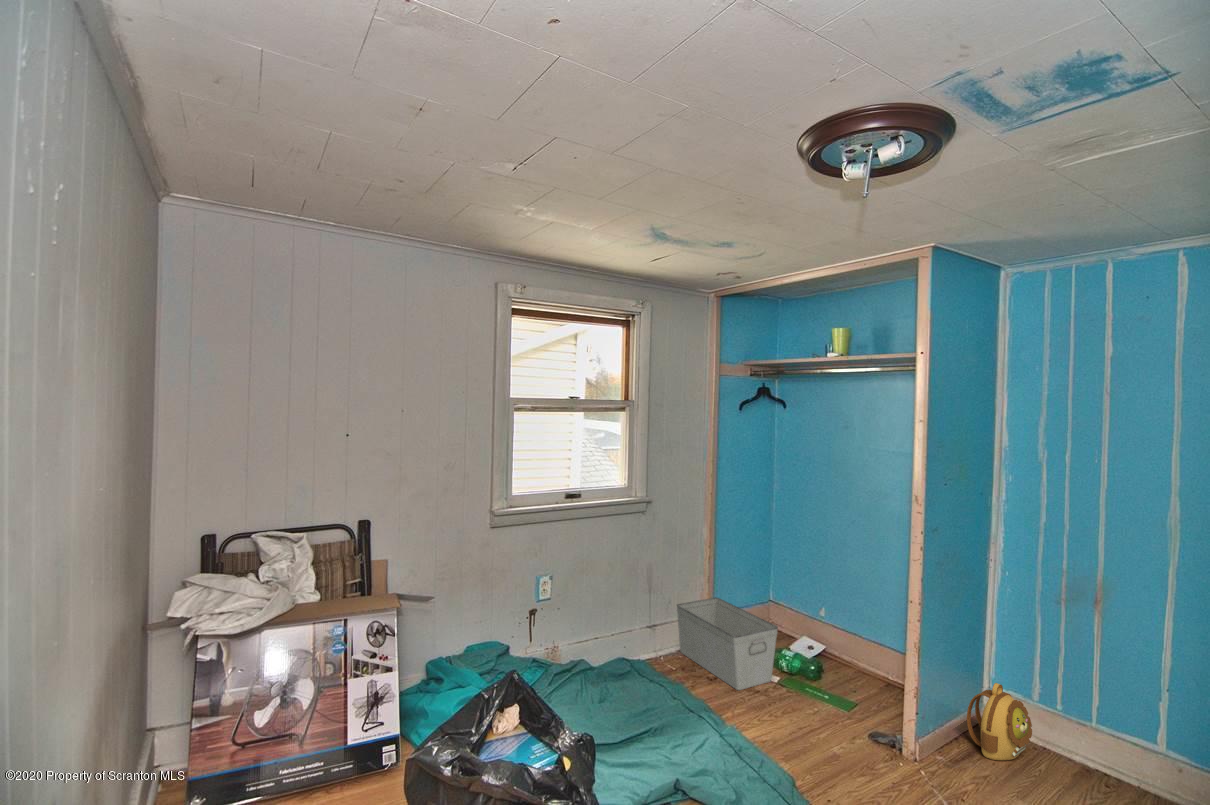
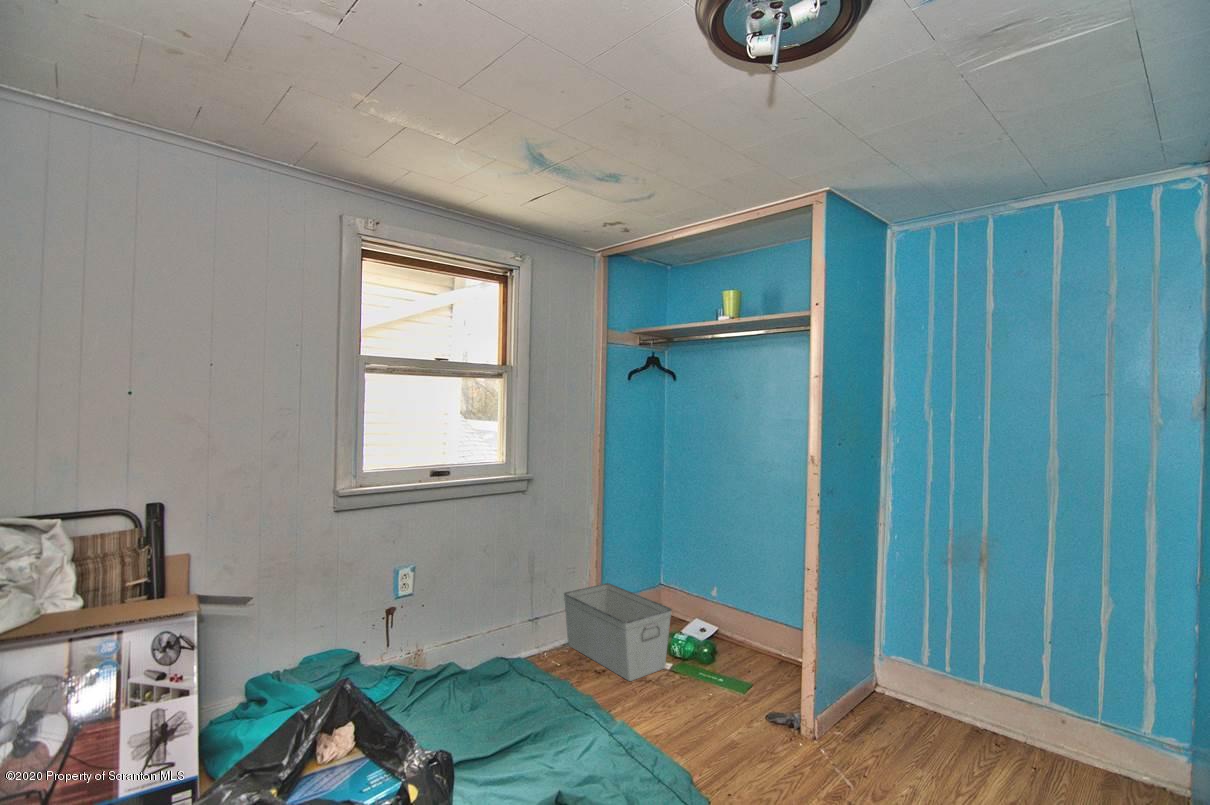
backpack: present [967,683,1032,760] -> none [862,649,923,729]

